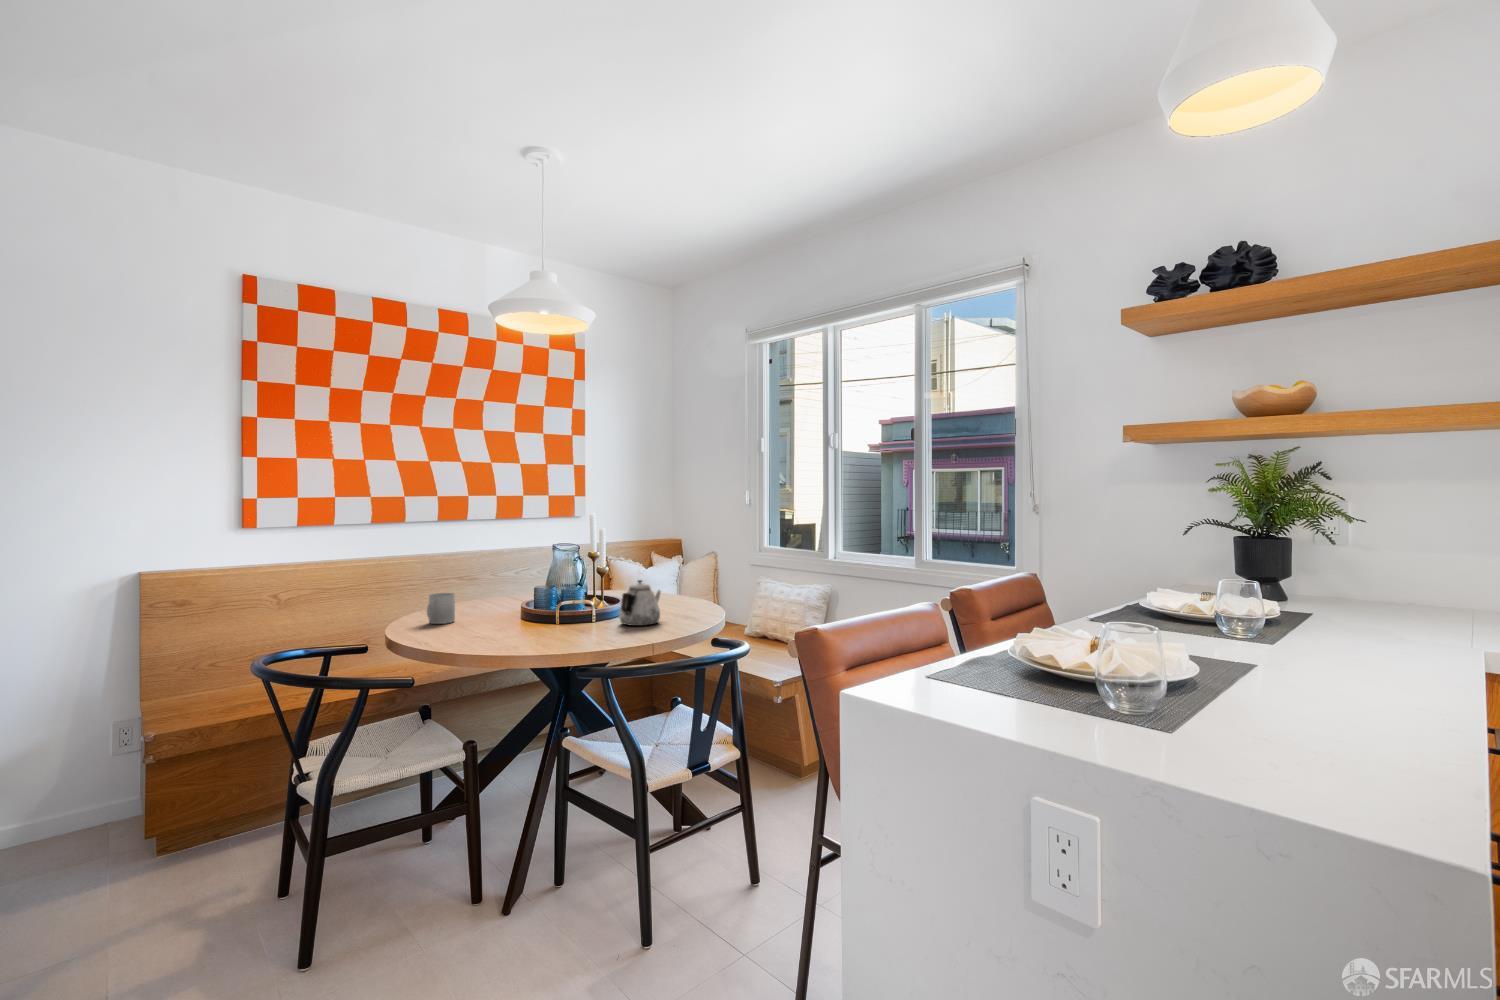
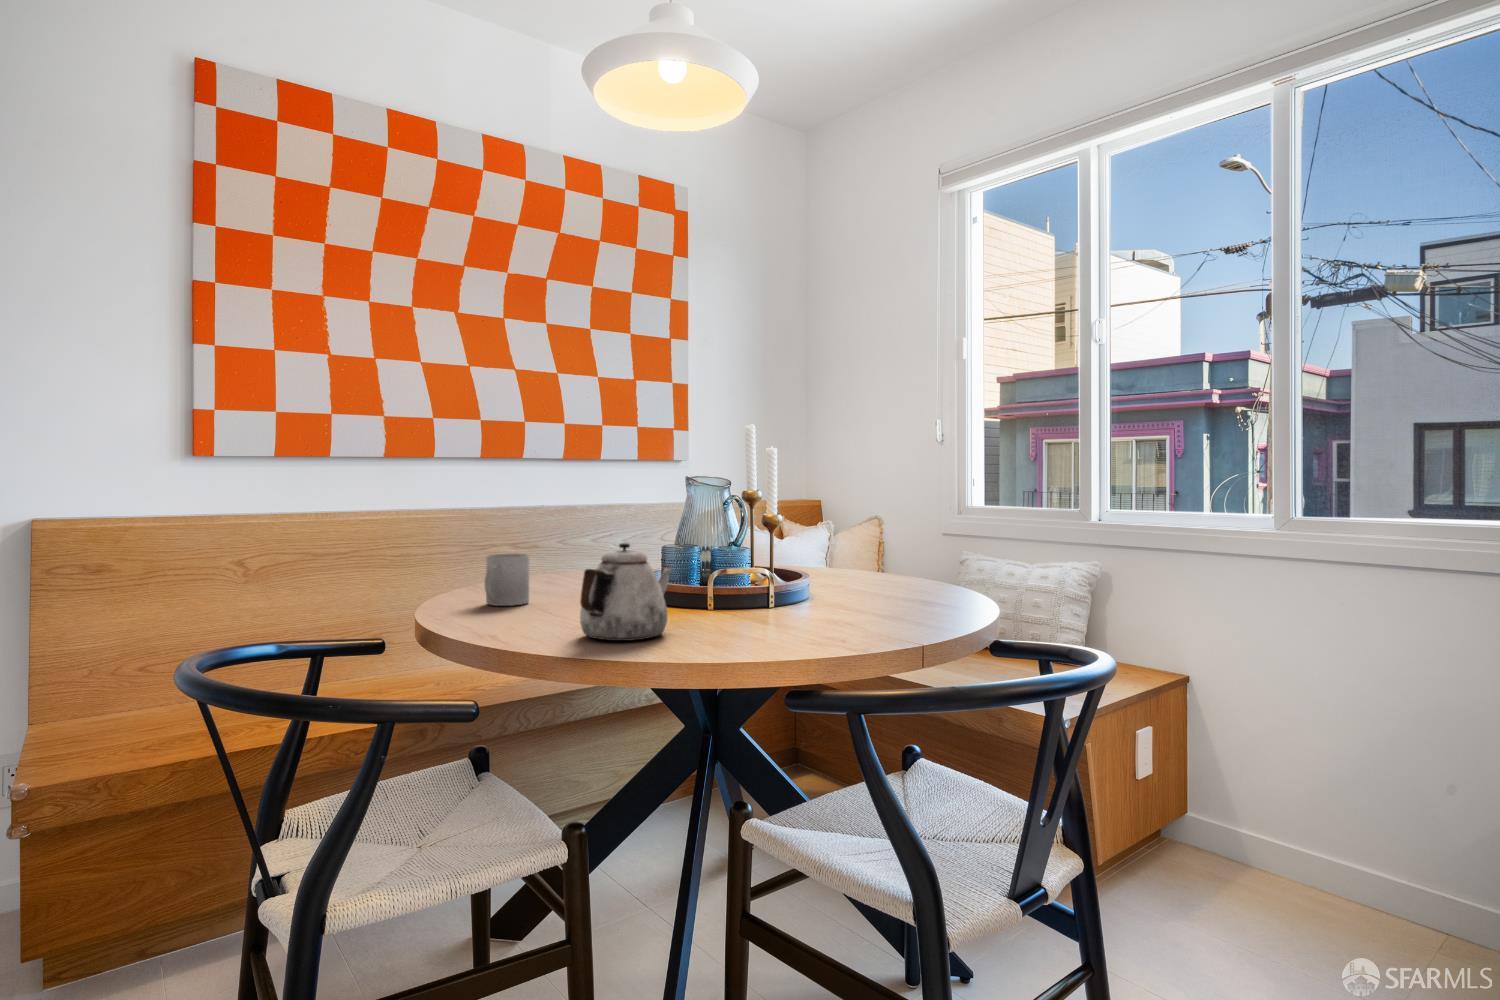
teapot: present [619,580,661,626] -> present [580,543,672,641]

